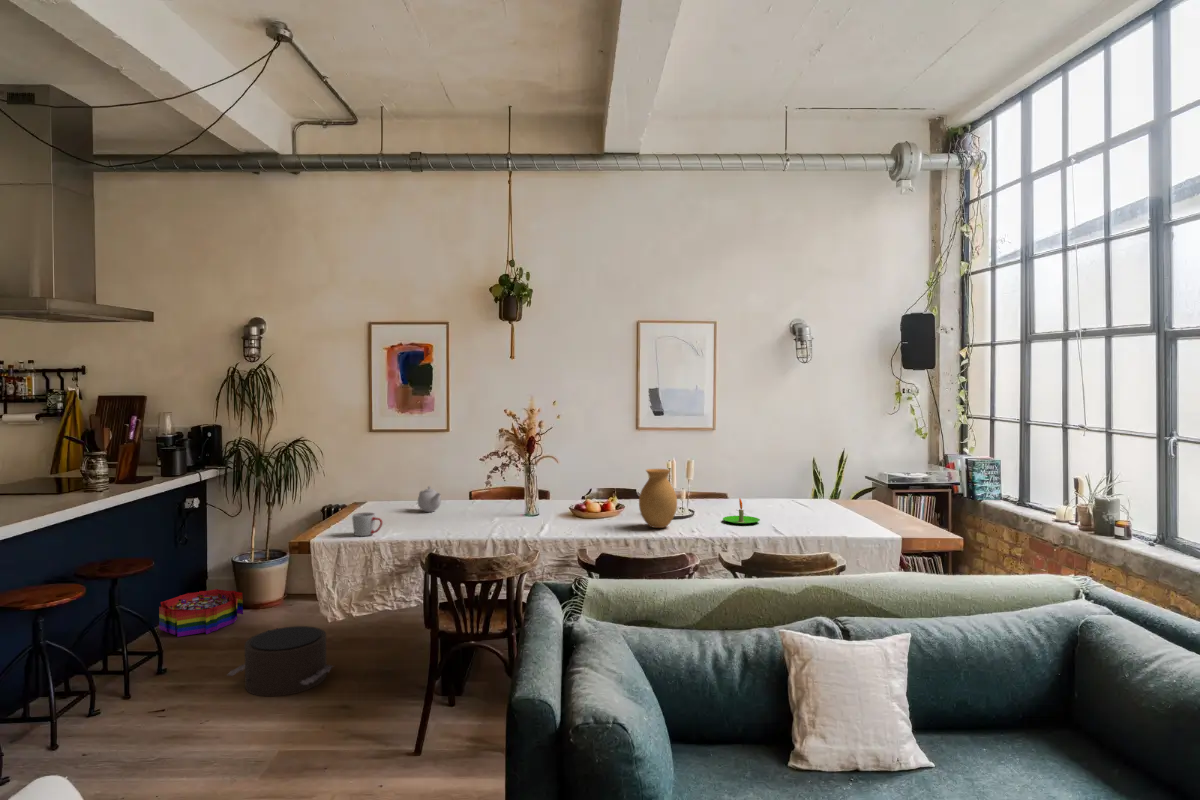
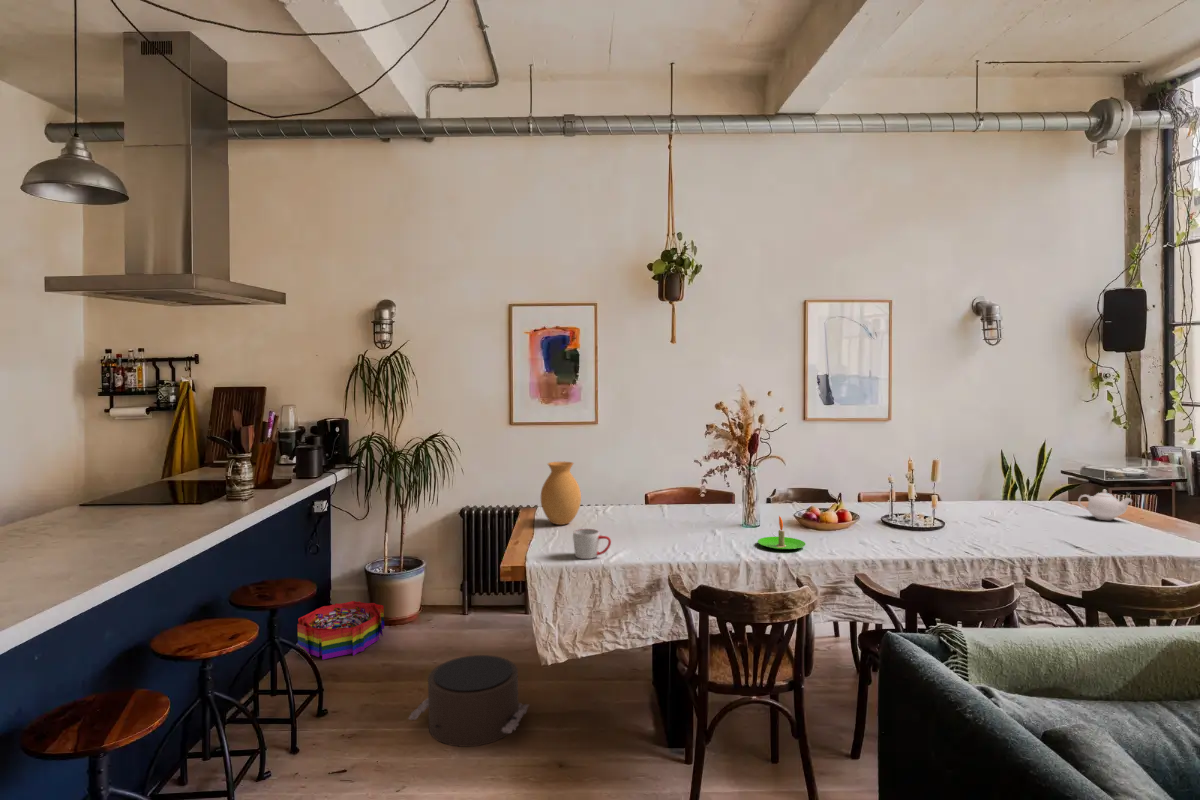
vase: present [639,469,677,528] -> present [541,461,581,525]
teapot: present [418,486,441,512] -> present [1078,490,1132,520]
candle: present [723,499,760,524] -> present [758,516,806,550]

